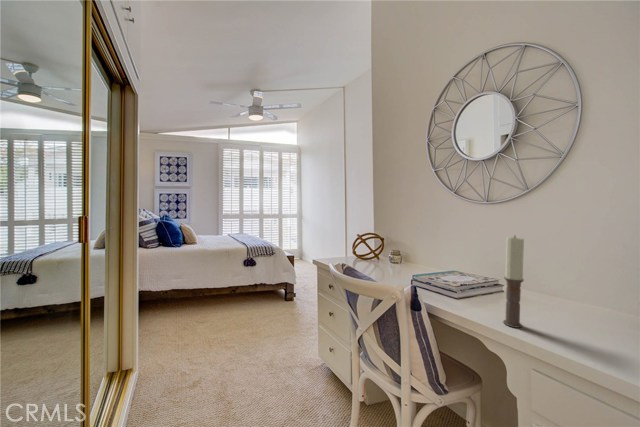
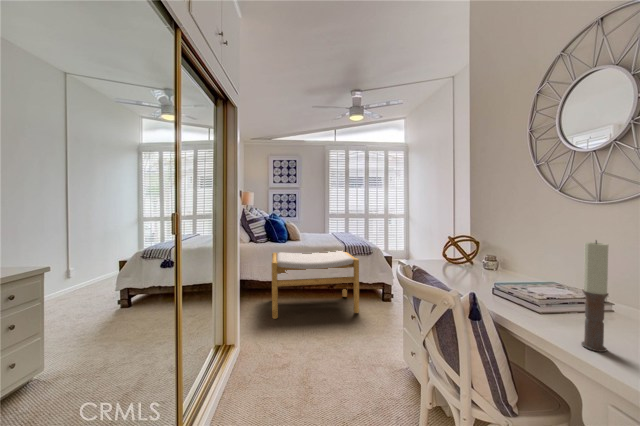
footstool: none [160,252,266,339] -> present [272,251,359,319]

